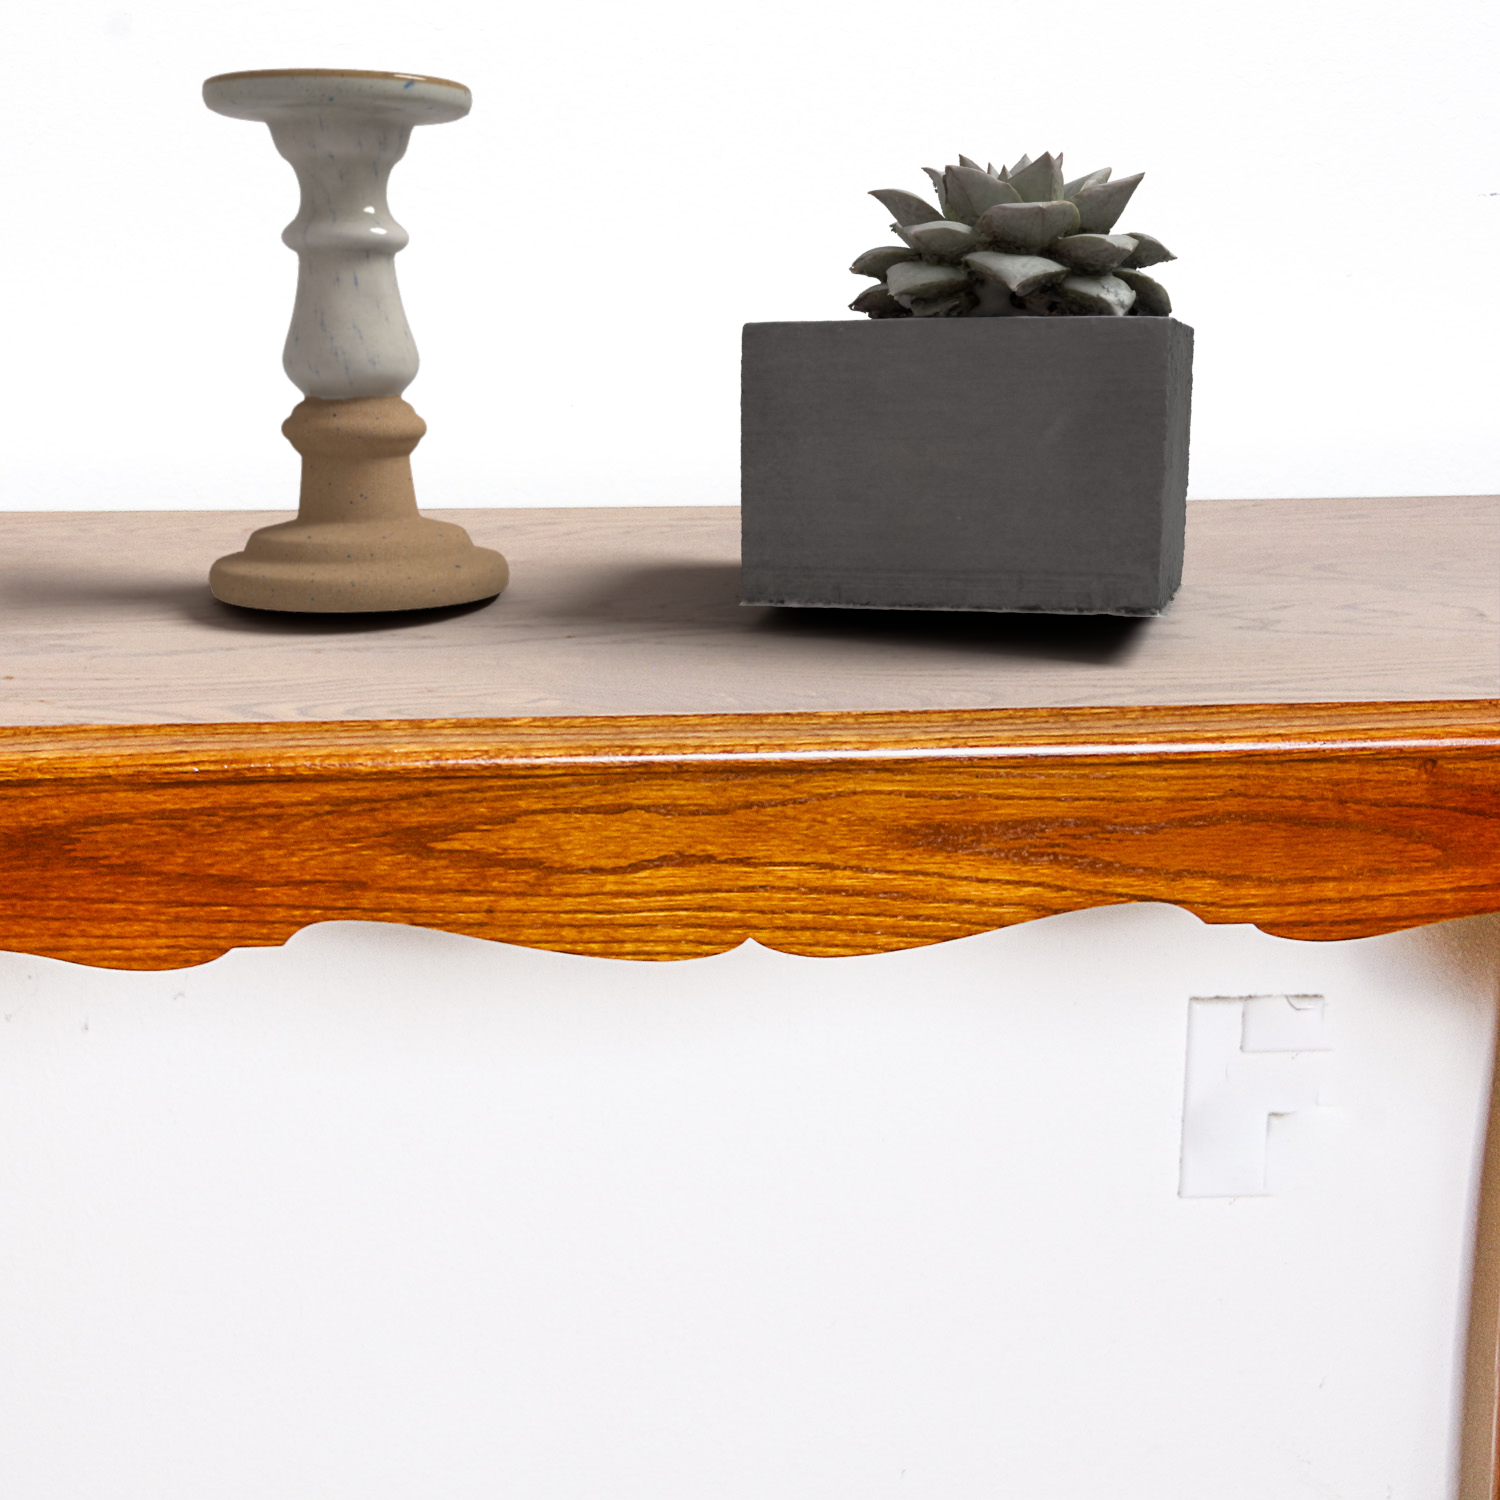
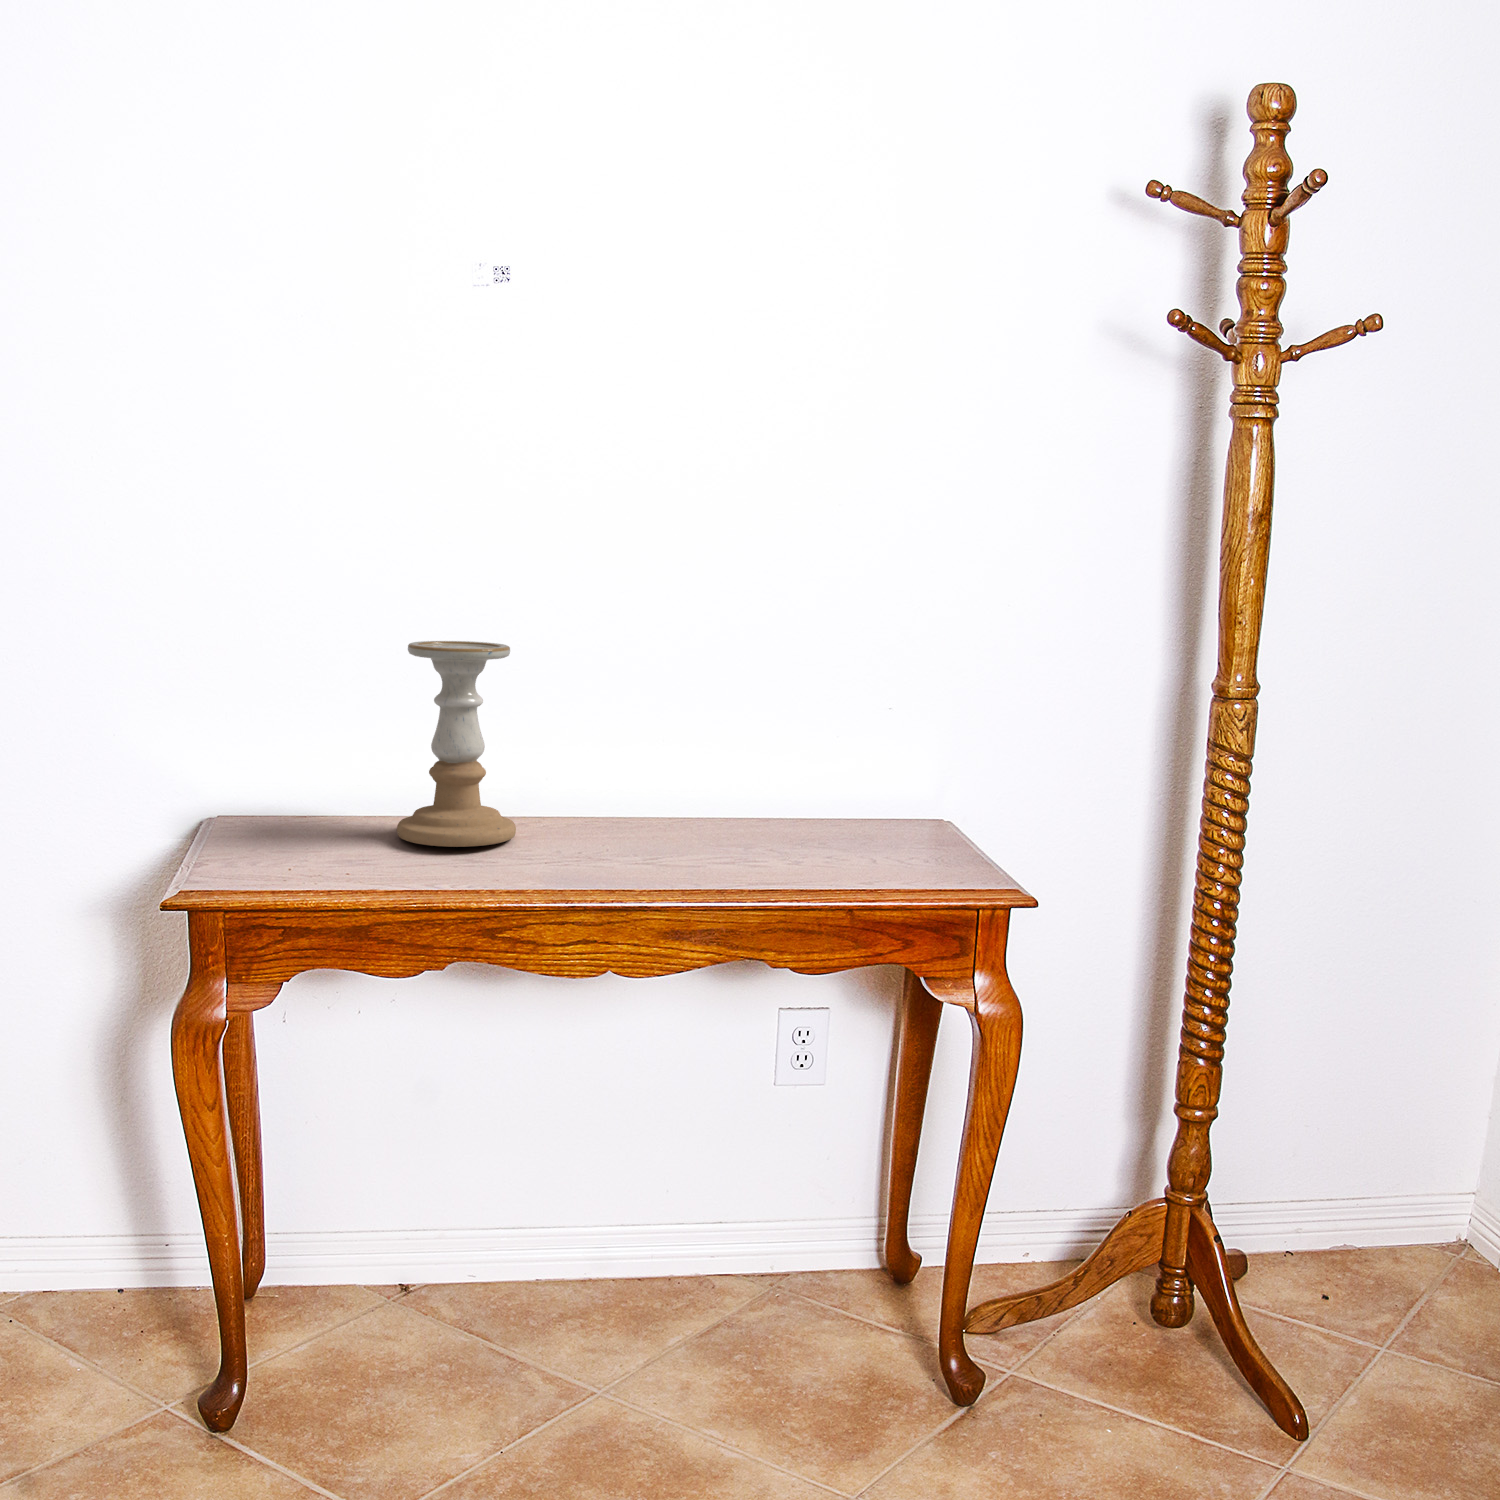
succulent plant: present [739,151,1194,618] -> none [607,675,788,857]

